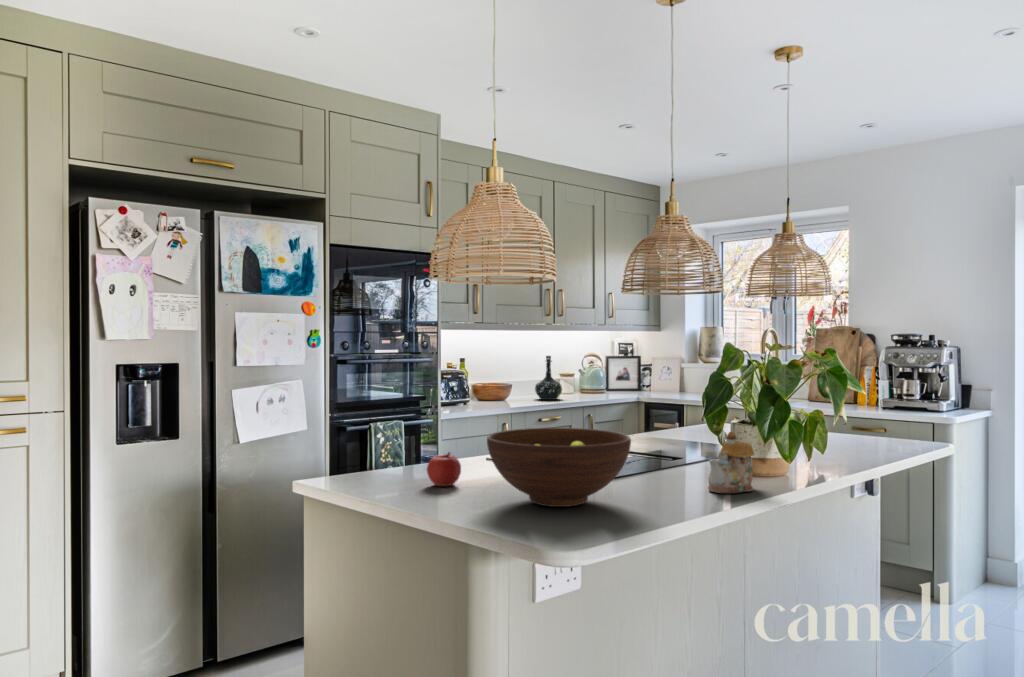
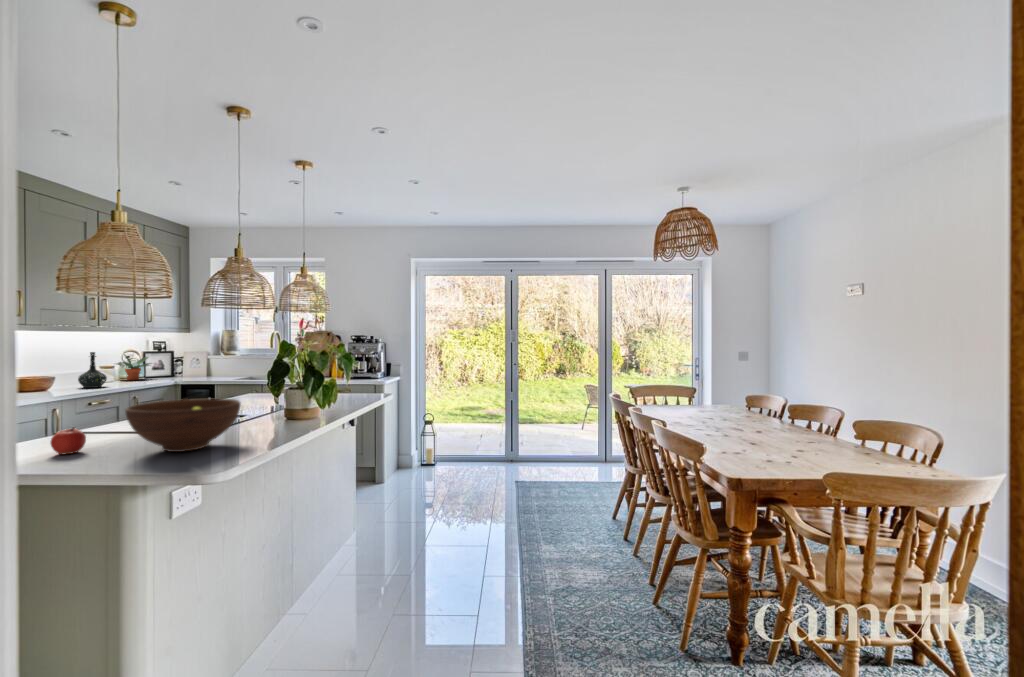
potted plant: none [575,358,615,393] -> present [117,355,151,380]
teapot: present [708,432,754,494] -> none [281,393,308,429]

